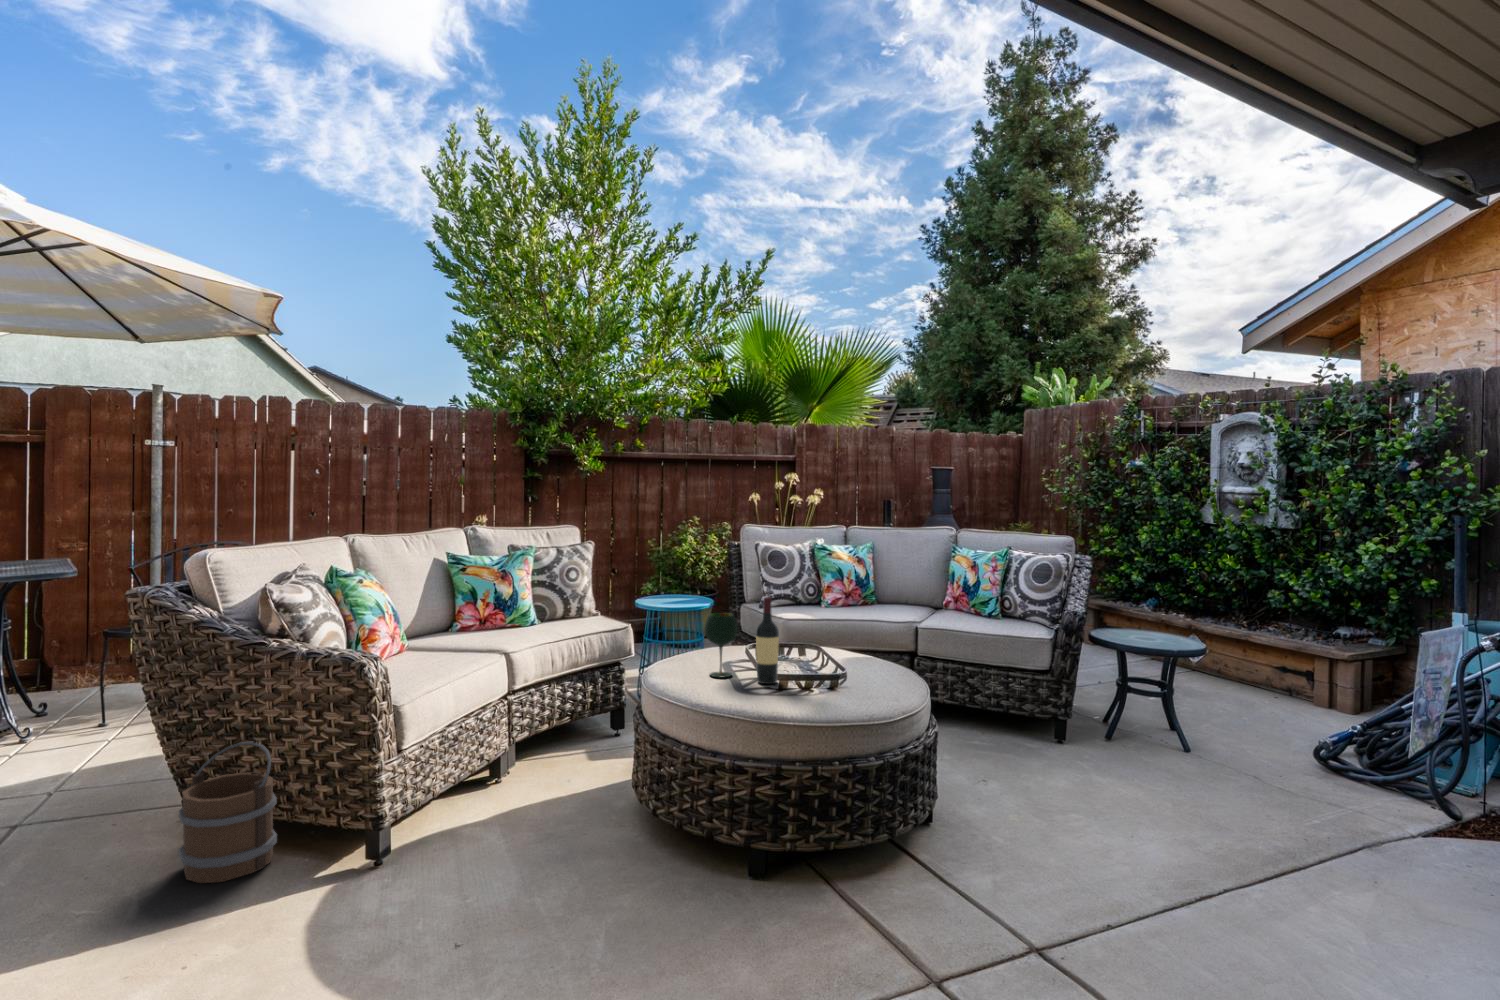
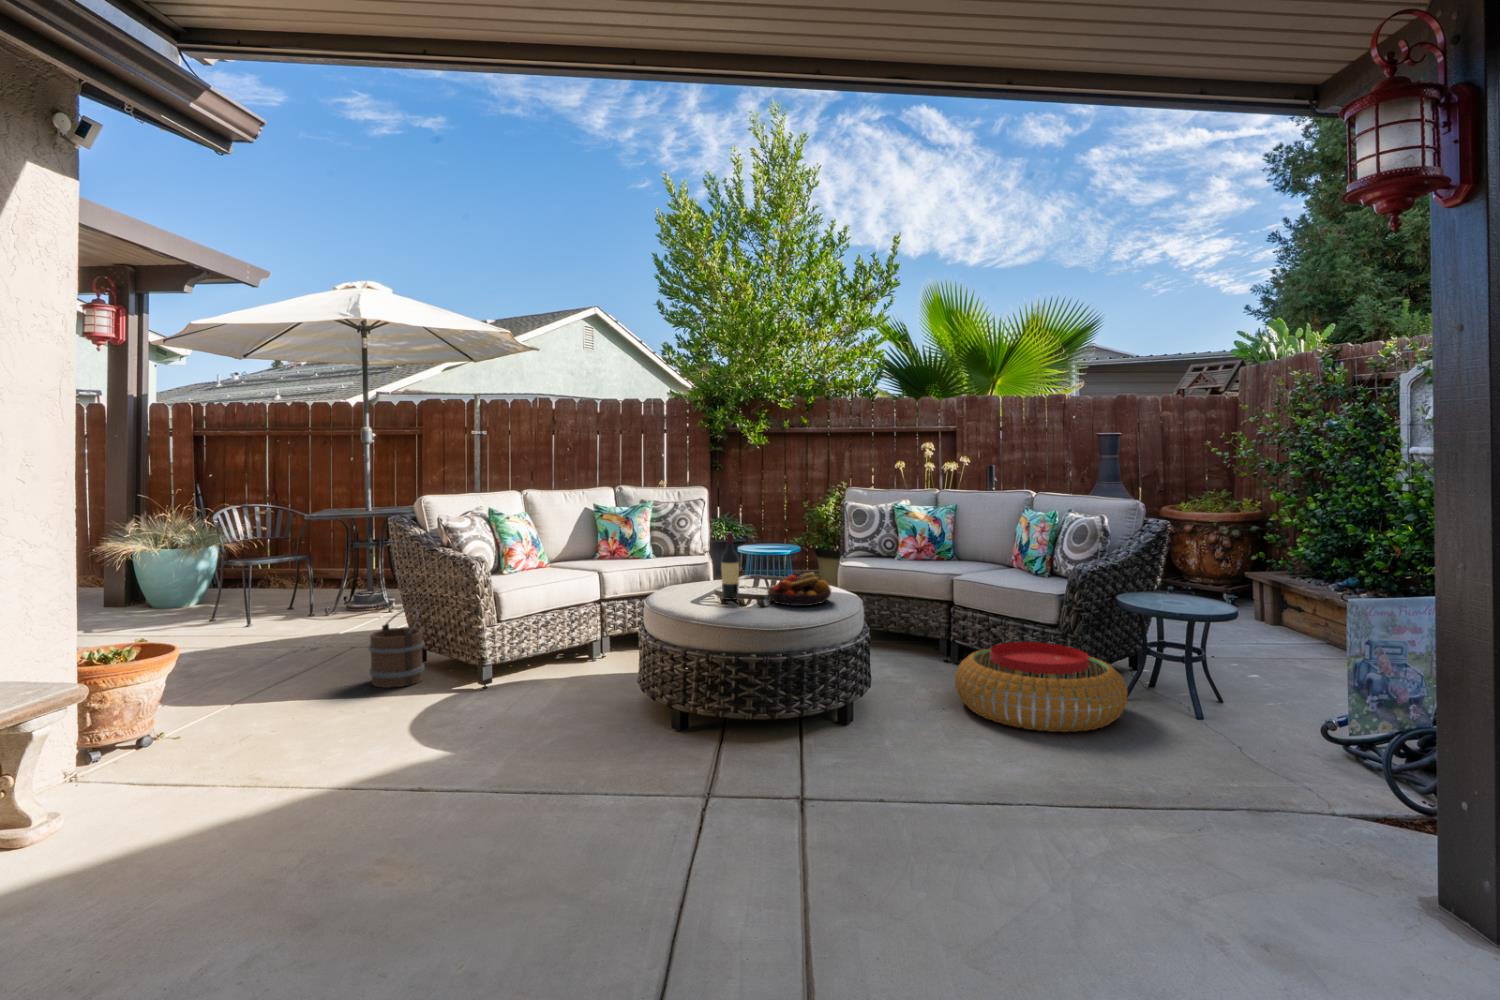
wine glass: present [705,612,738,677] -> none [693,544,718,593]
fruit bowl: none [806,638,886,686] -> present [767,572,831,606]
pouf: none [983,695,1167,795] -> present [955,642,1128,732]

